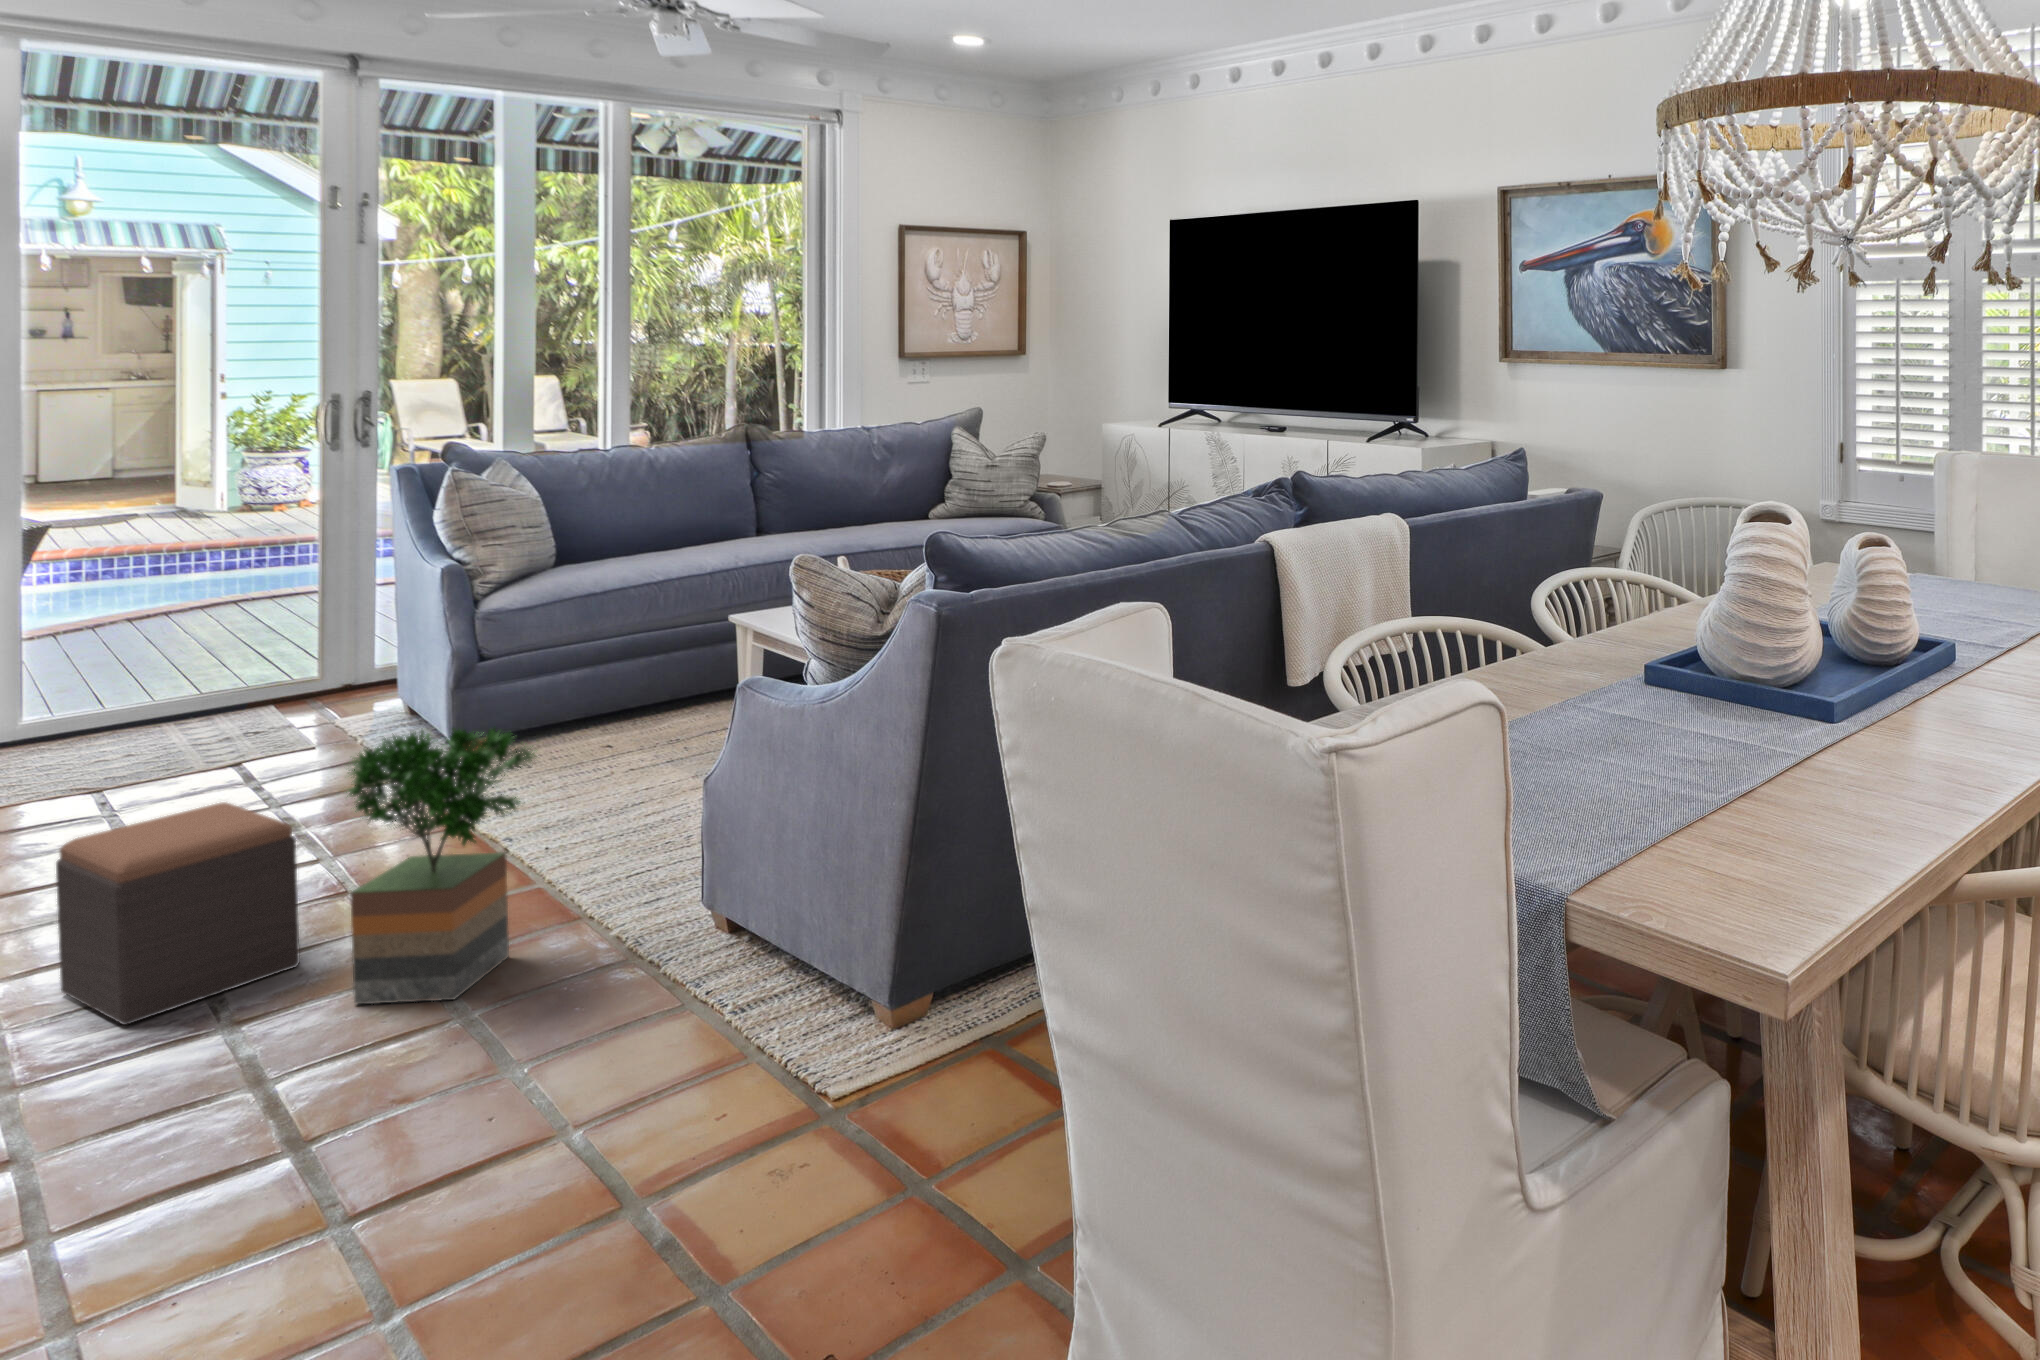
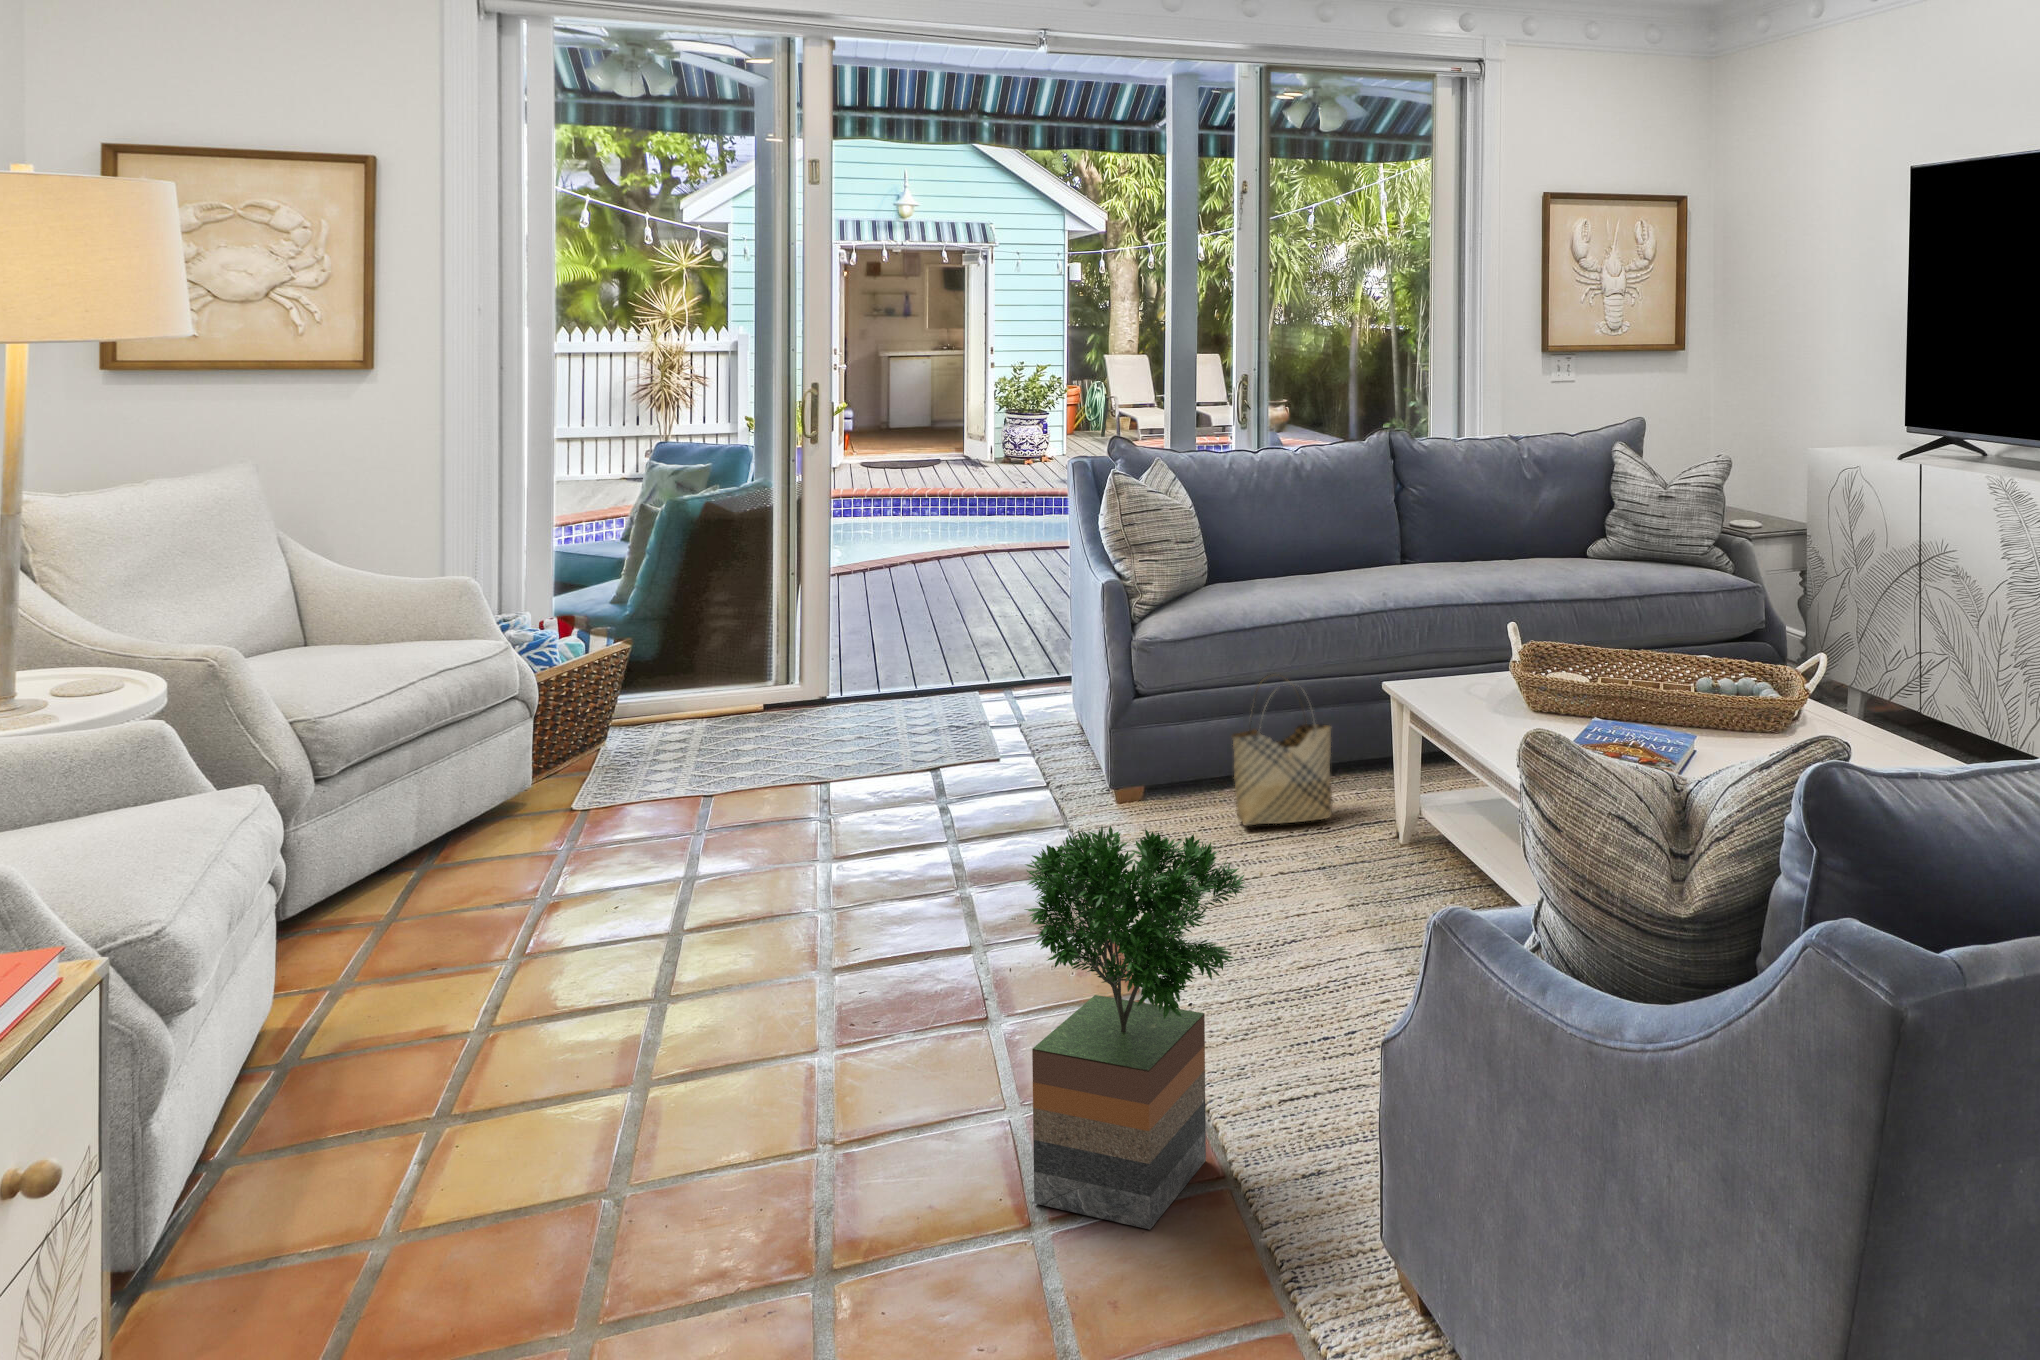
woven basket: none [571,628,669,752] -> present [1232,675,1333,826]
footstool: present [56,802,300,1025] -> none [743,876,974,1167]

